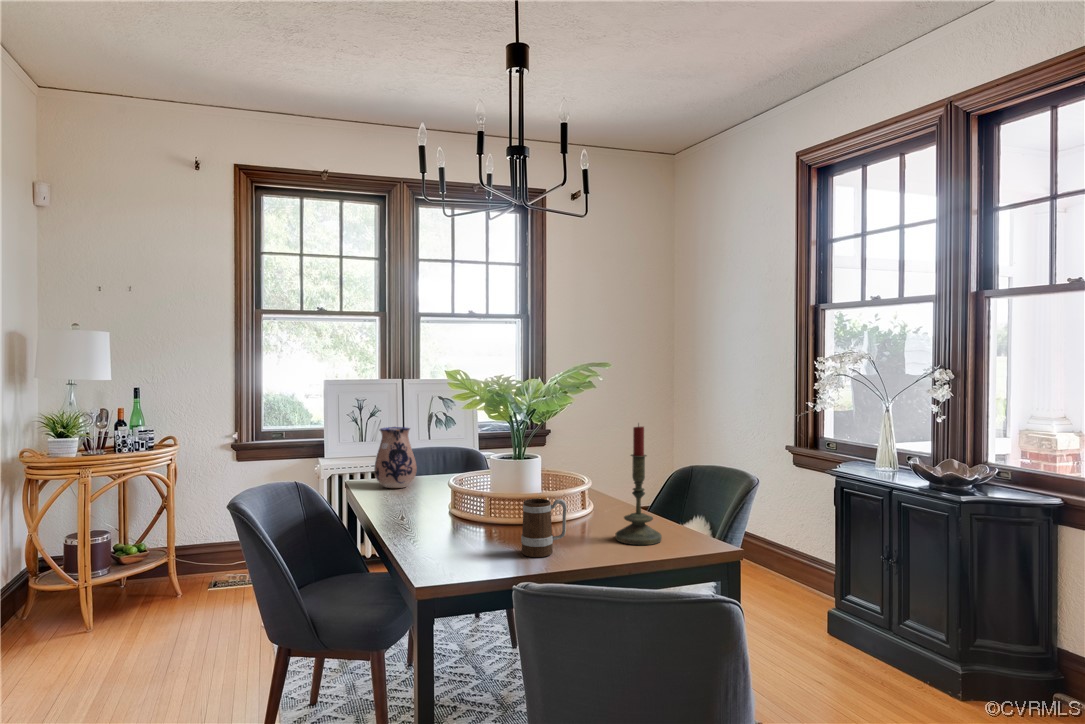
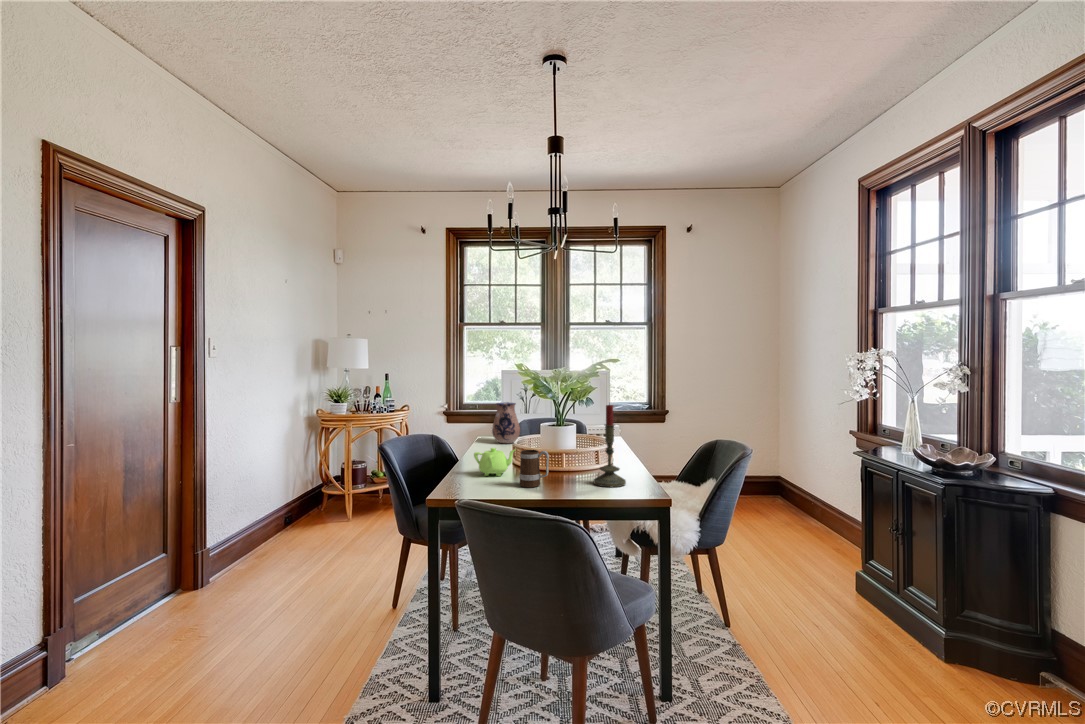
teapot: none [424,499,491,544] -> present [474,448,515,476]

